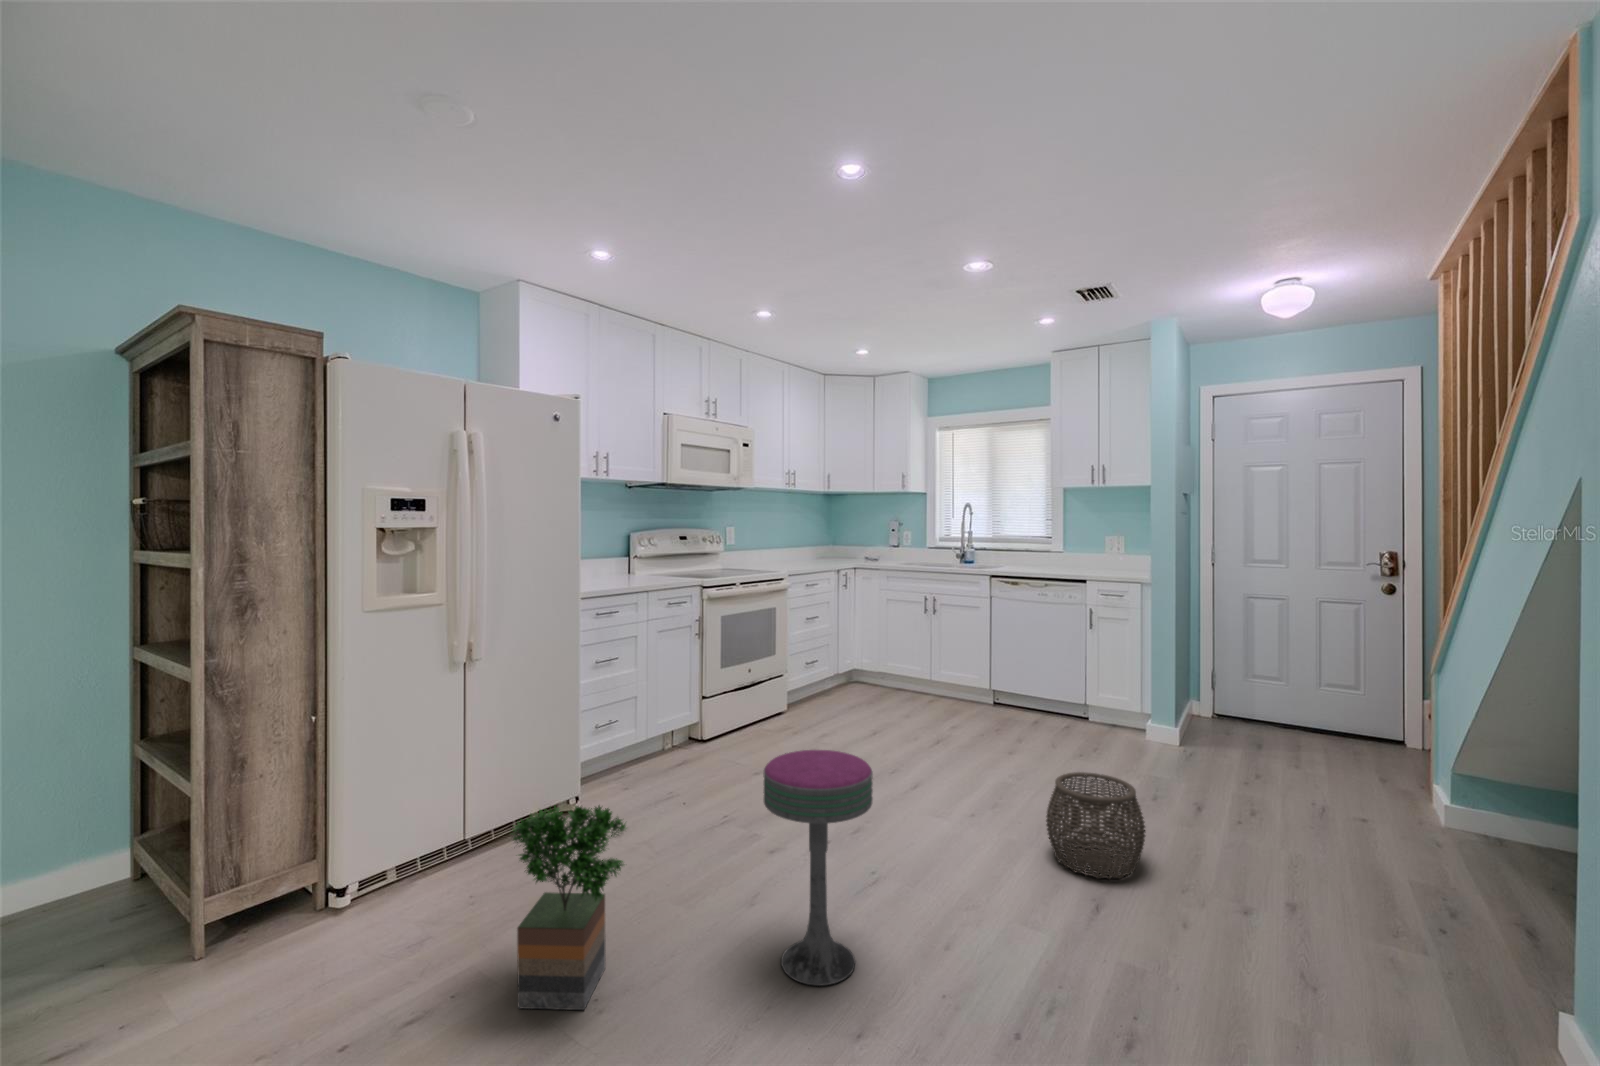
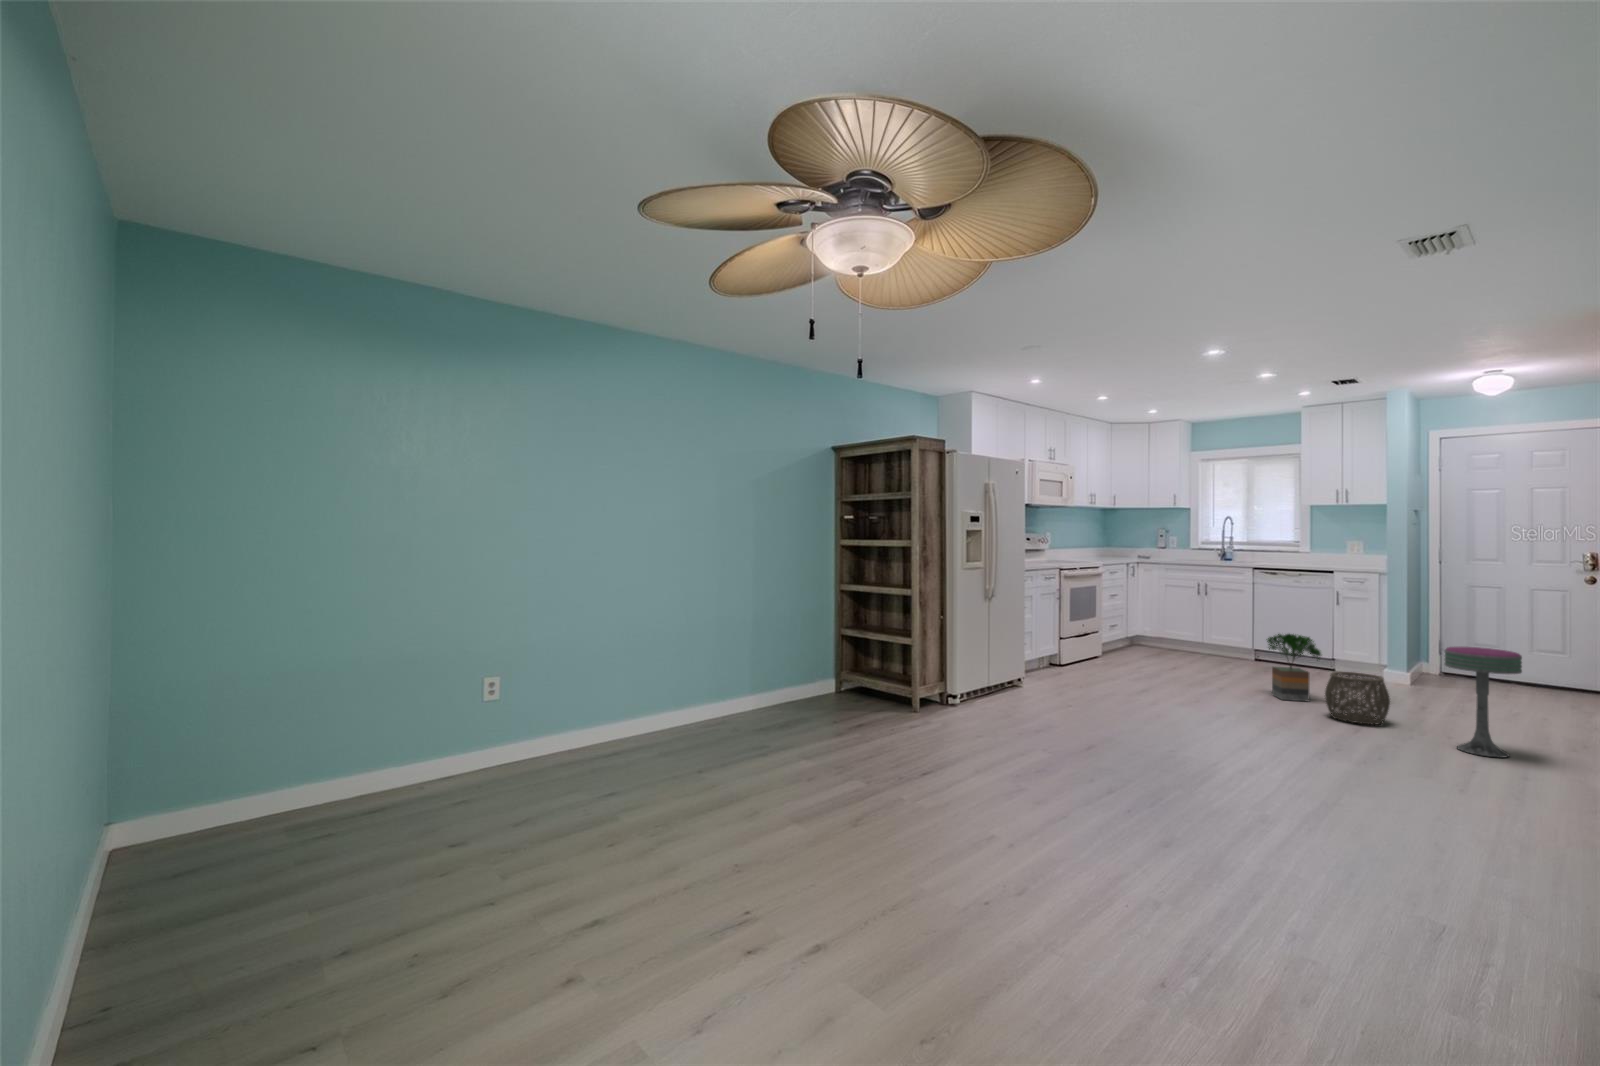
bar stool: present [764,750,873,986] -> present [1445,647,1522,758]
potted tree: present [512,805,626,1010] -> present [1266,634,1321,701]

